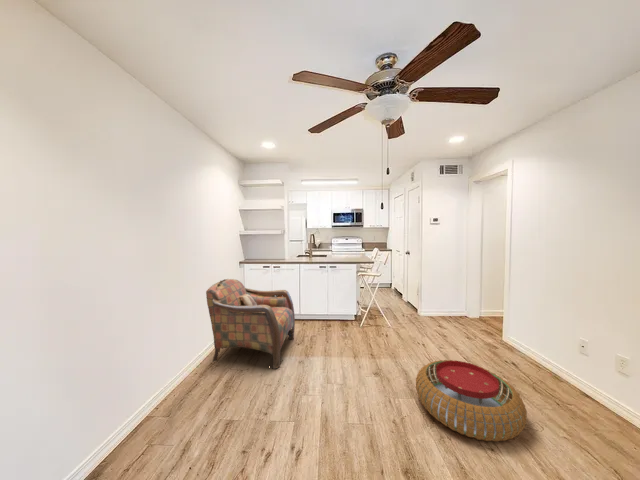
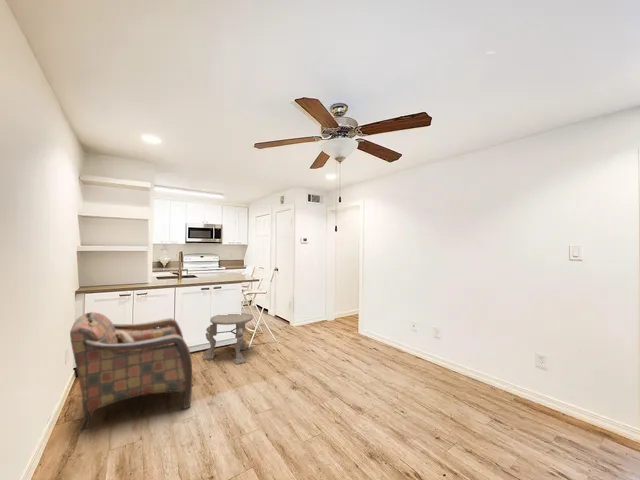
side table: none [318,291,361,341] -> present [203,313,253,365]
pouf: present [416,360,527,441] -> none [327,348,396,394]

